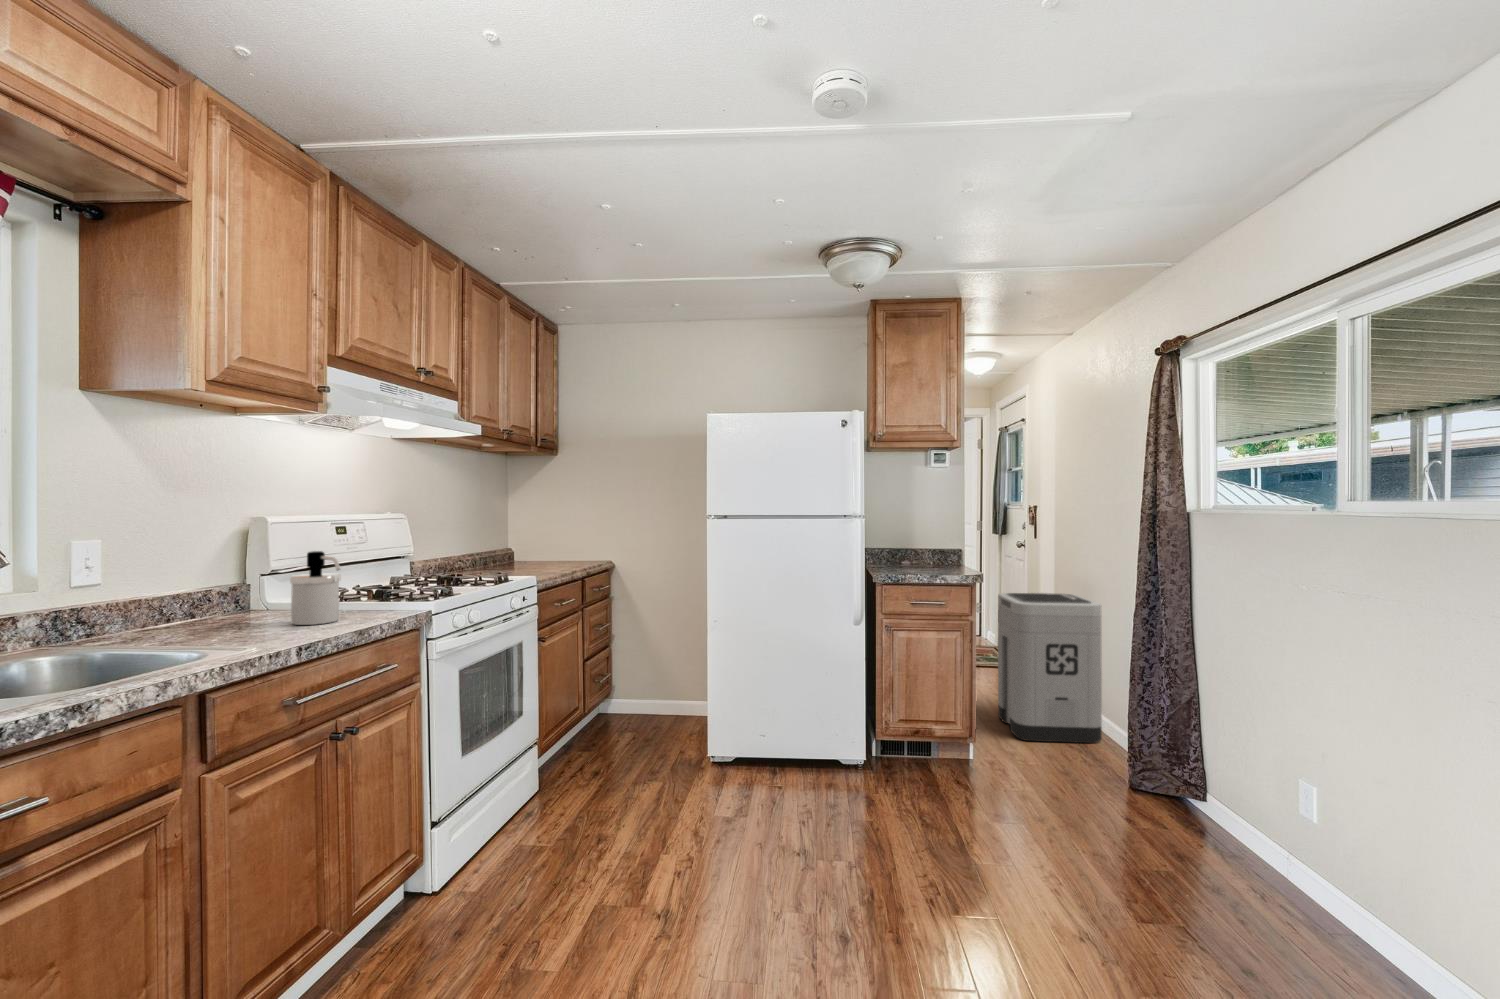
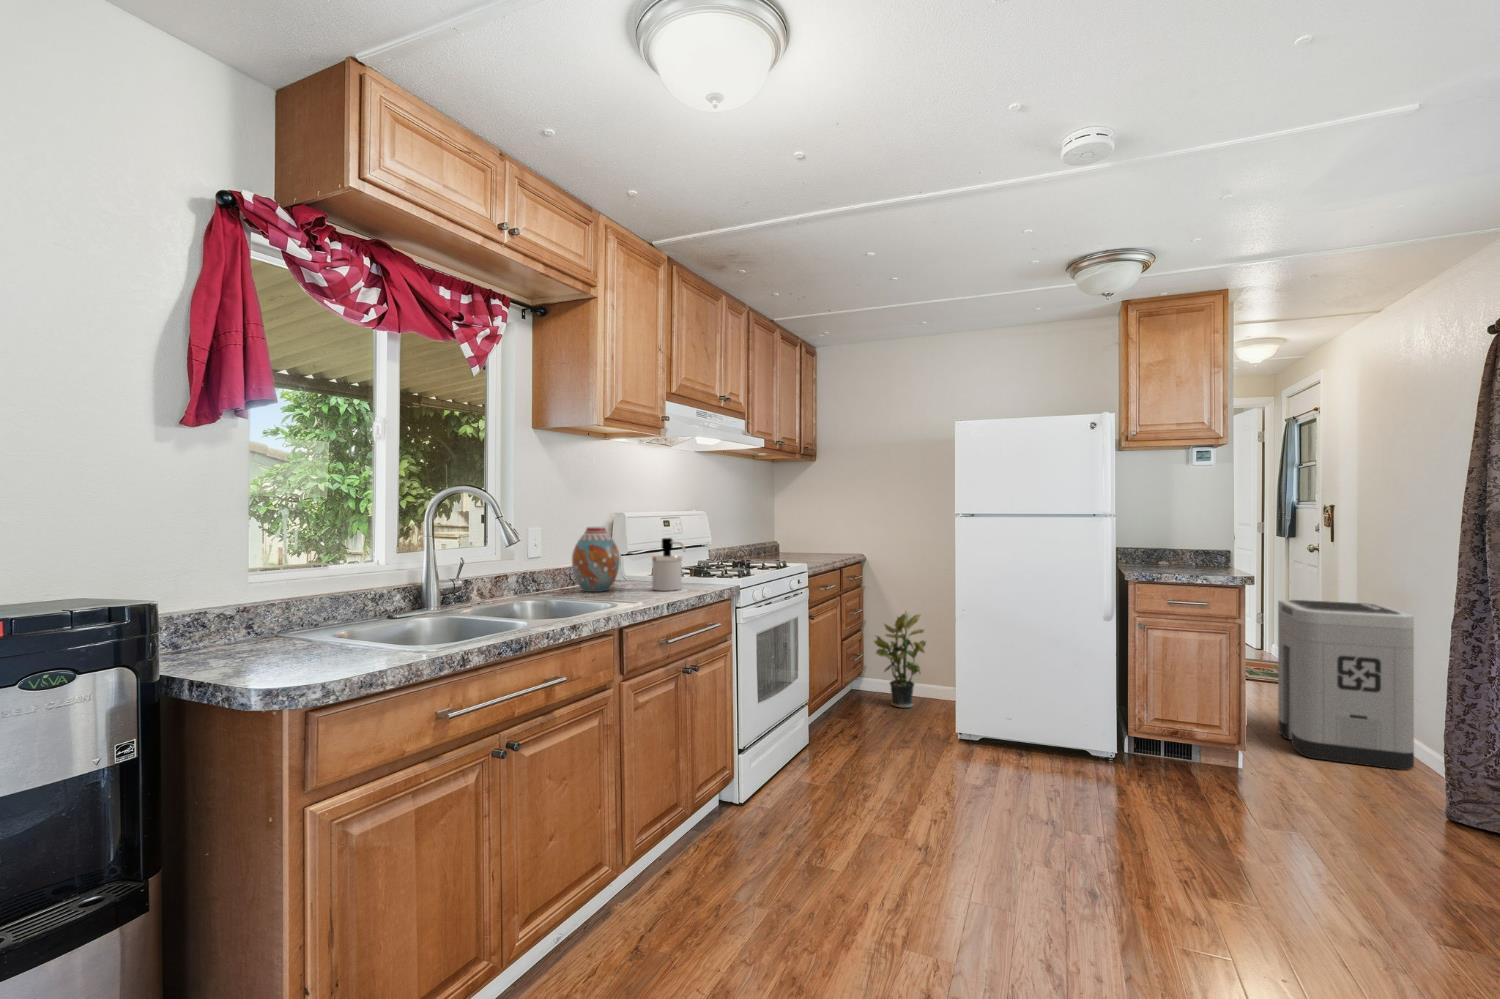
vase: none [152,537,239,633] -> present [572,527,620,592]
potted plant: none [622,621,679,729] -> present [874,612,926,708]

